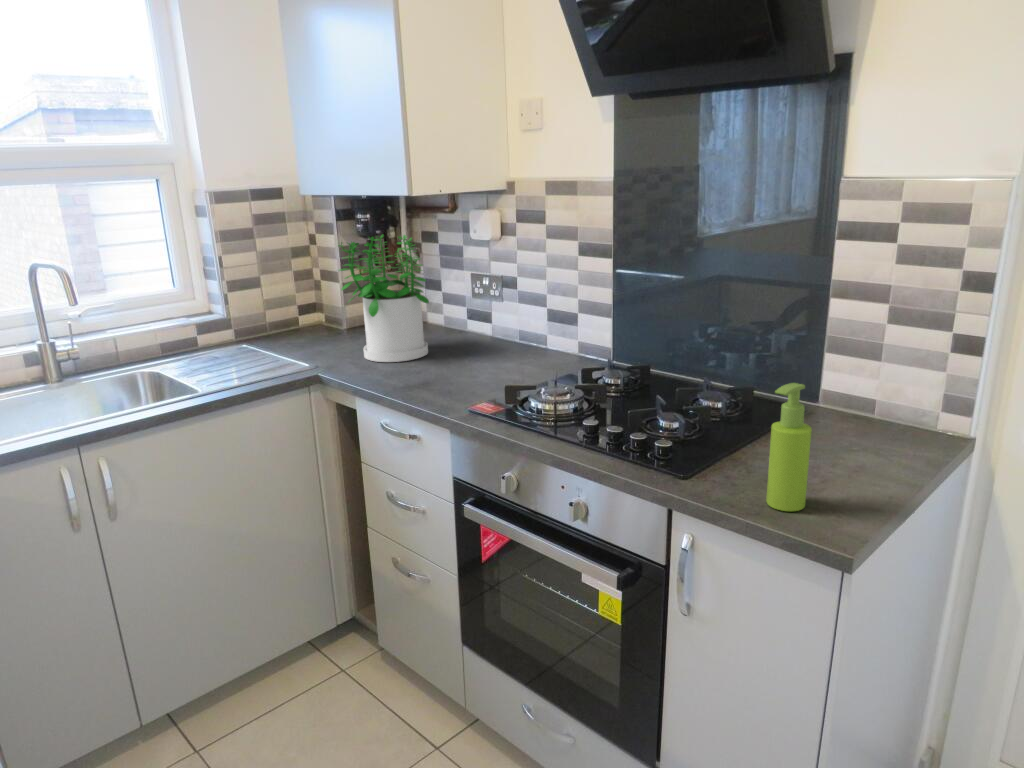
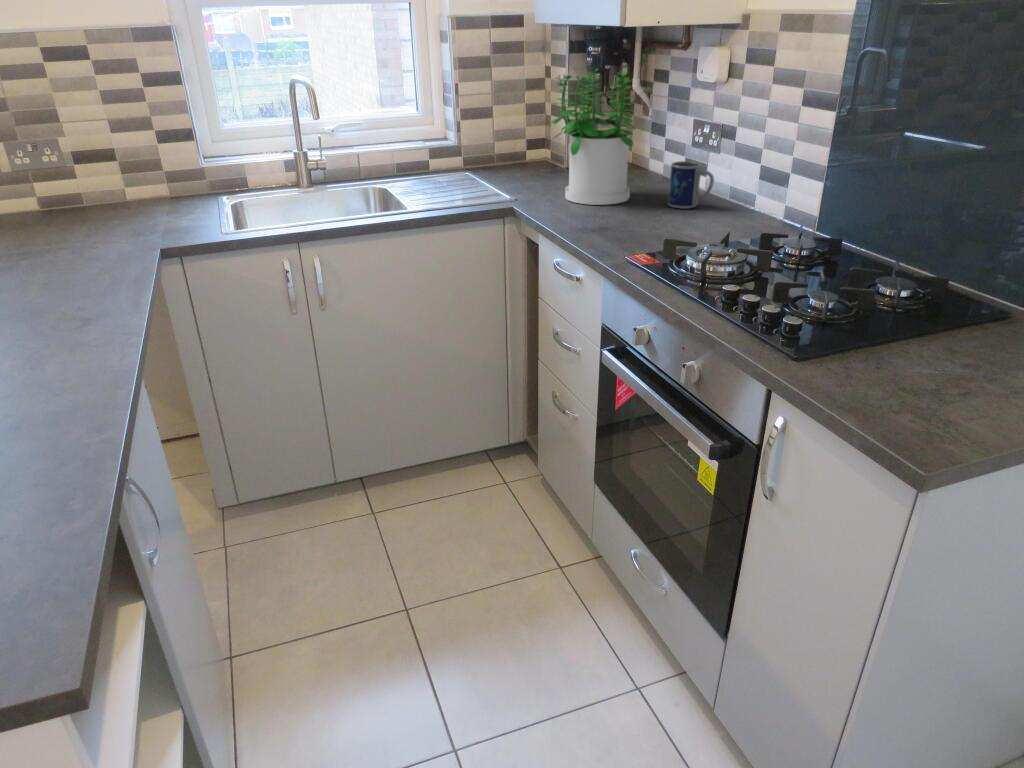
mug: none [466,312,508,355] -> present [668,161,714,209]
soap dispenser: present [766,383,812,511] -> none [872,269,942,415]

